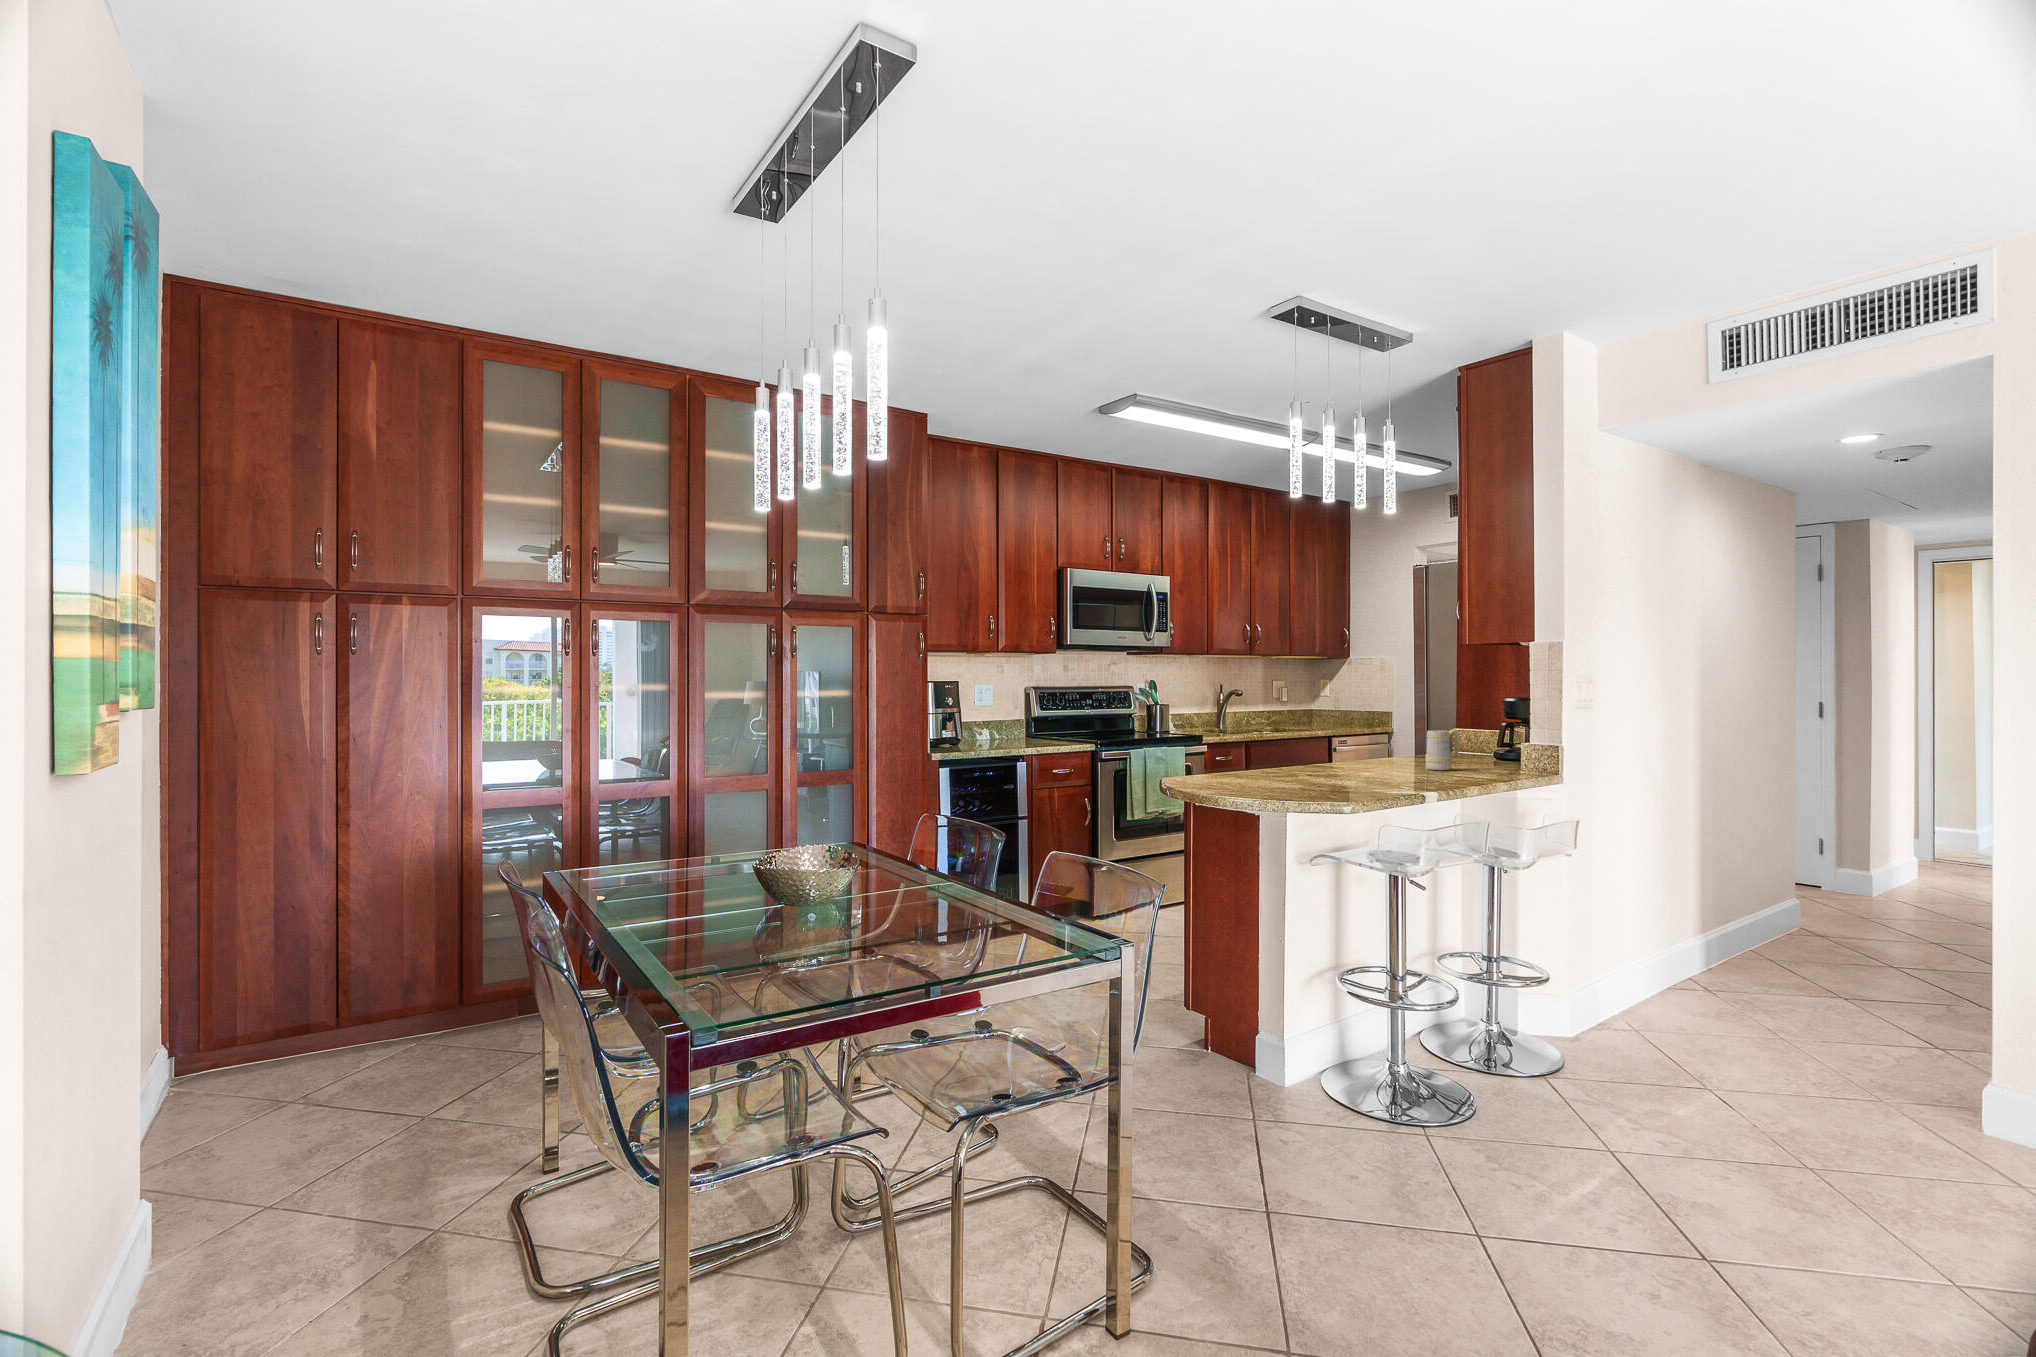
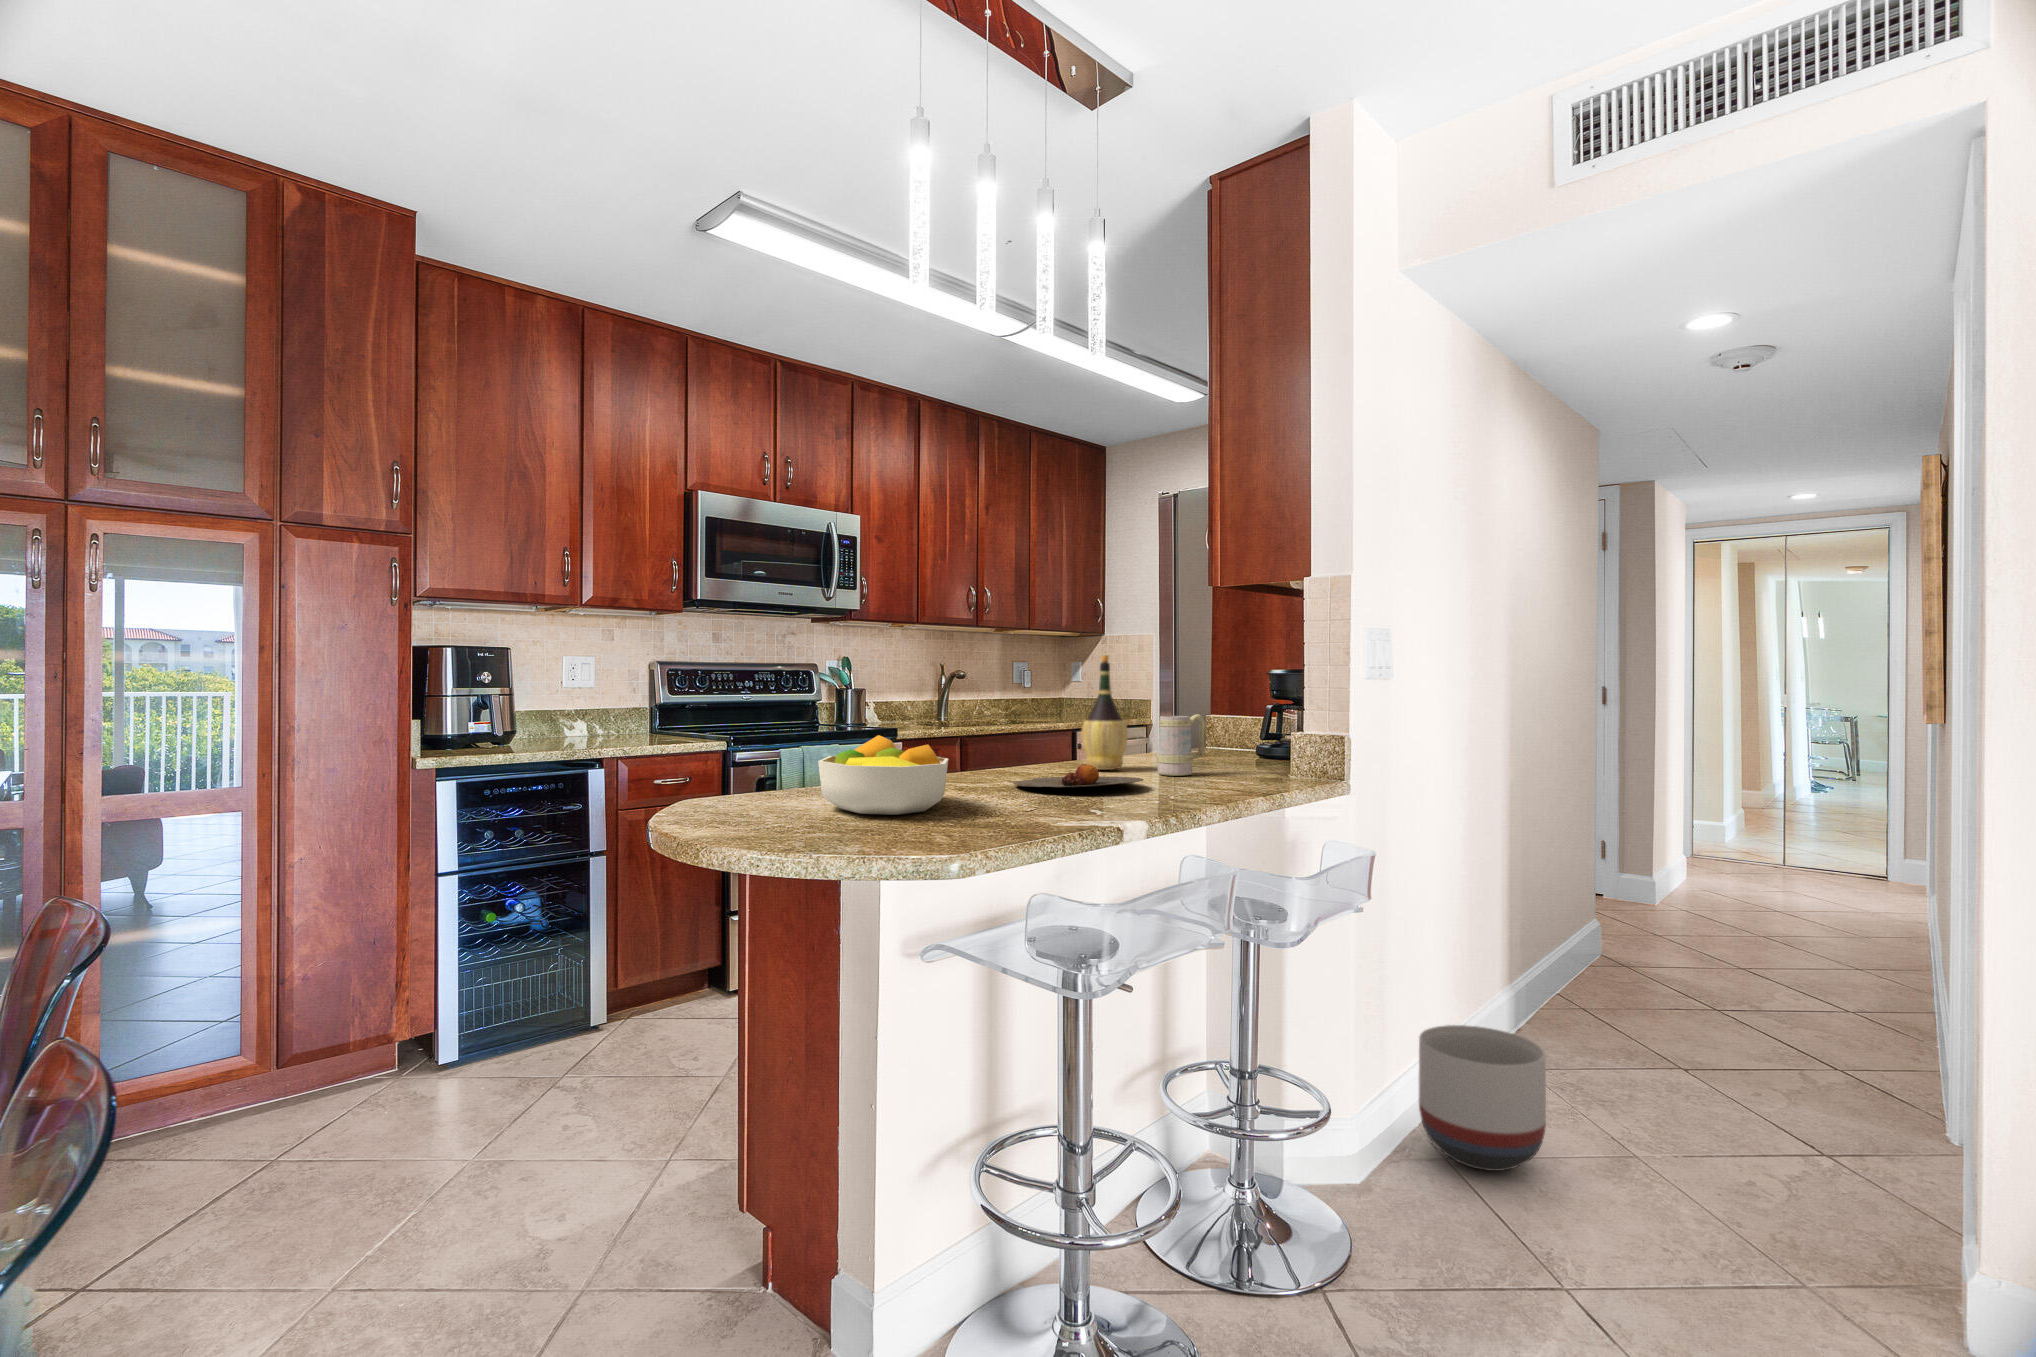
wine bottle: none [1370,689,1403,766] -> present [1081,655,1128,770]
fruit bowl: none [1228,743,1308,789] -> present [818,735,948,815]
plate: none [1334,761,1422,776] -> present [1013,764,1143,788]
planter: none [1616,943,1708,1035] -> present [1419,1025,1546,1171]

